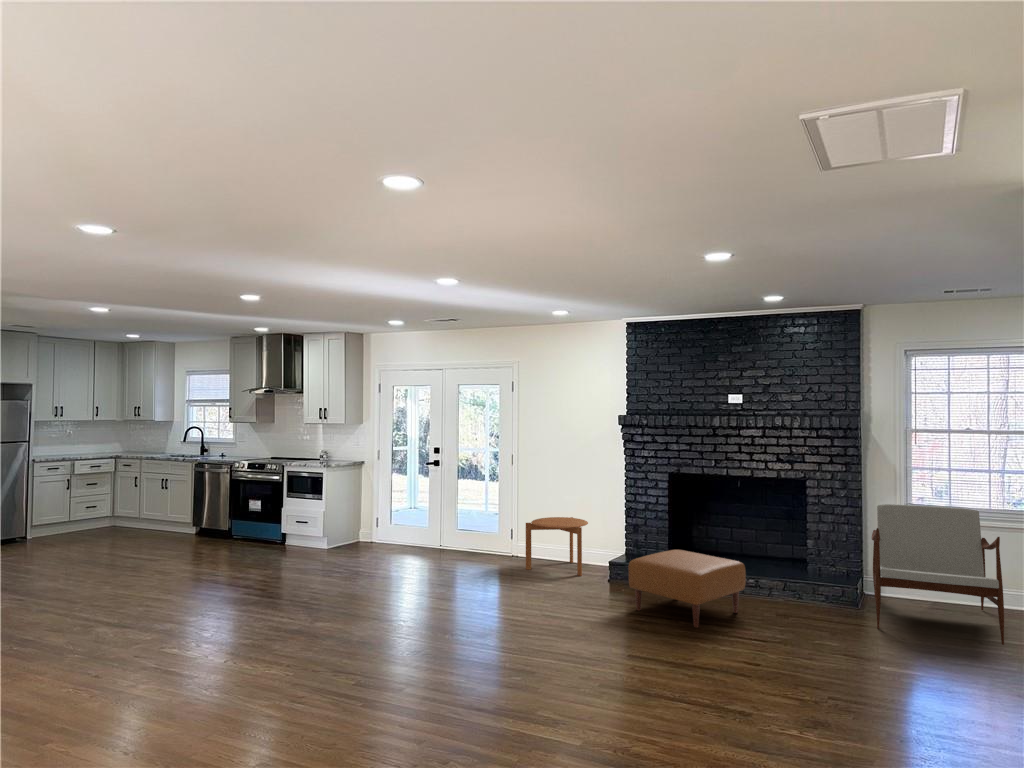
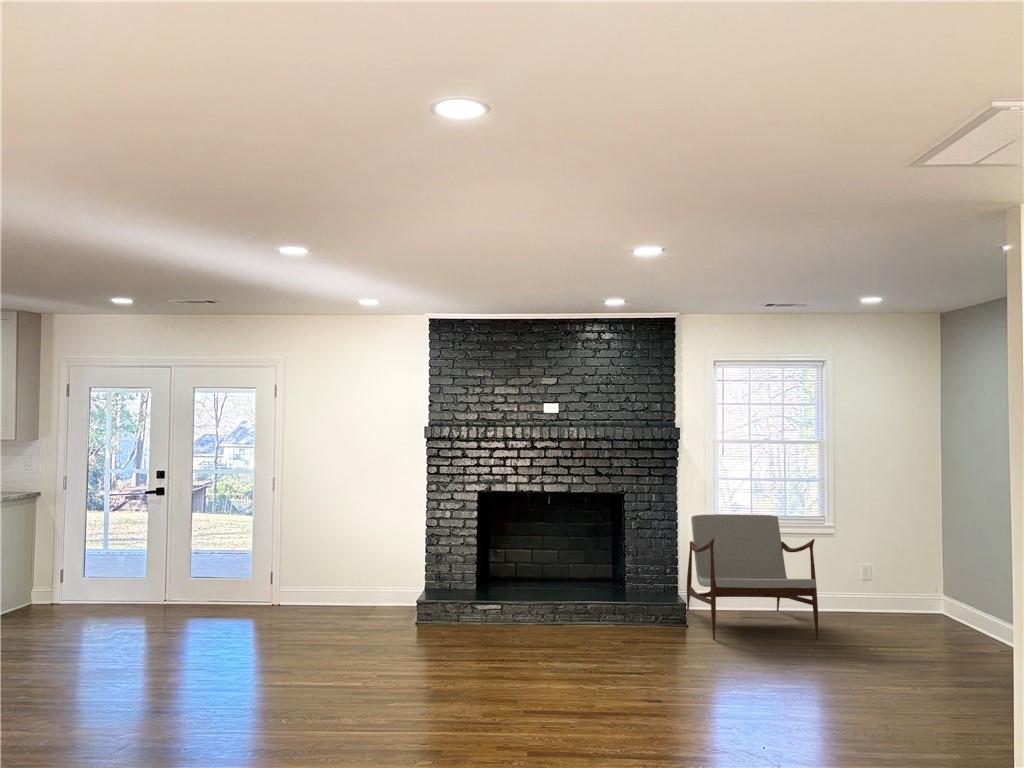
side table: present [526,517,588,576] -> none [307,551,385,621]
ottoman: present [629,550,746,627] -> none [469,578,589,663]

